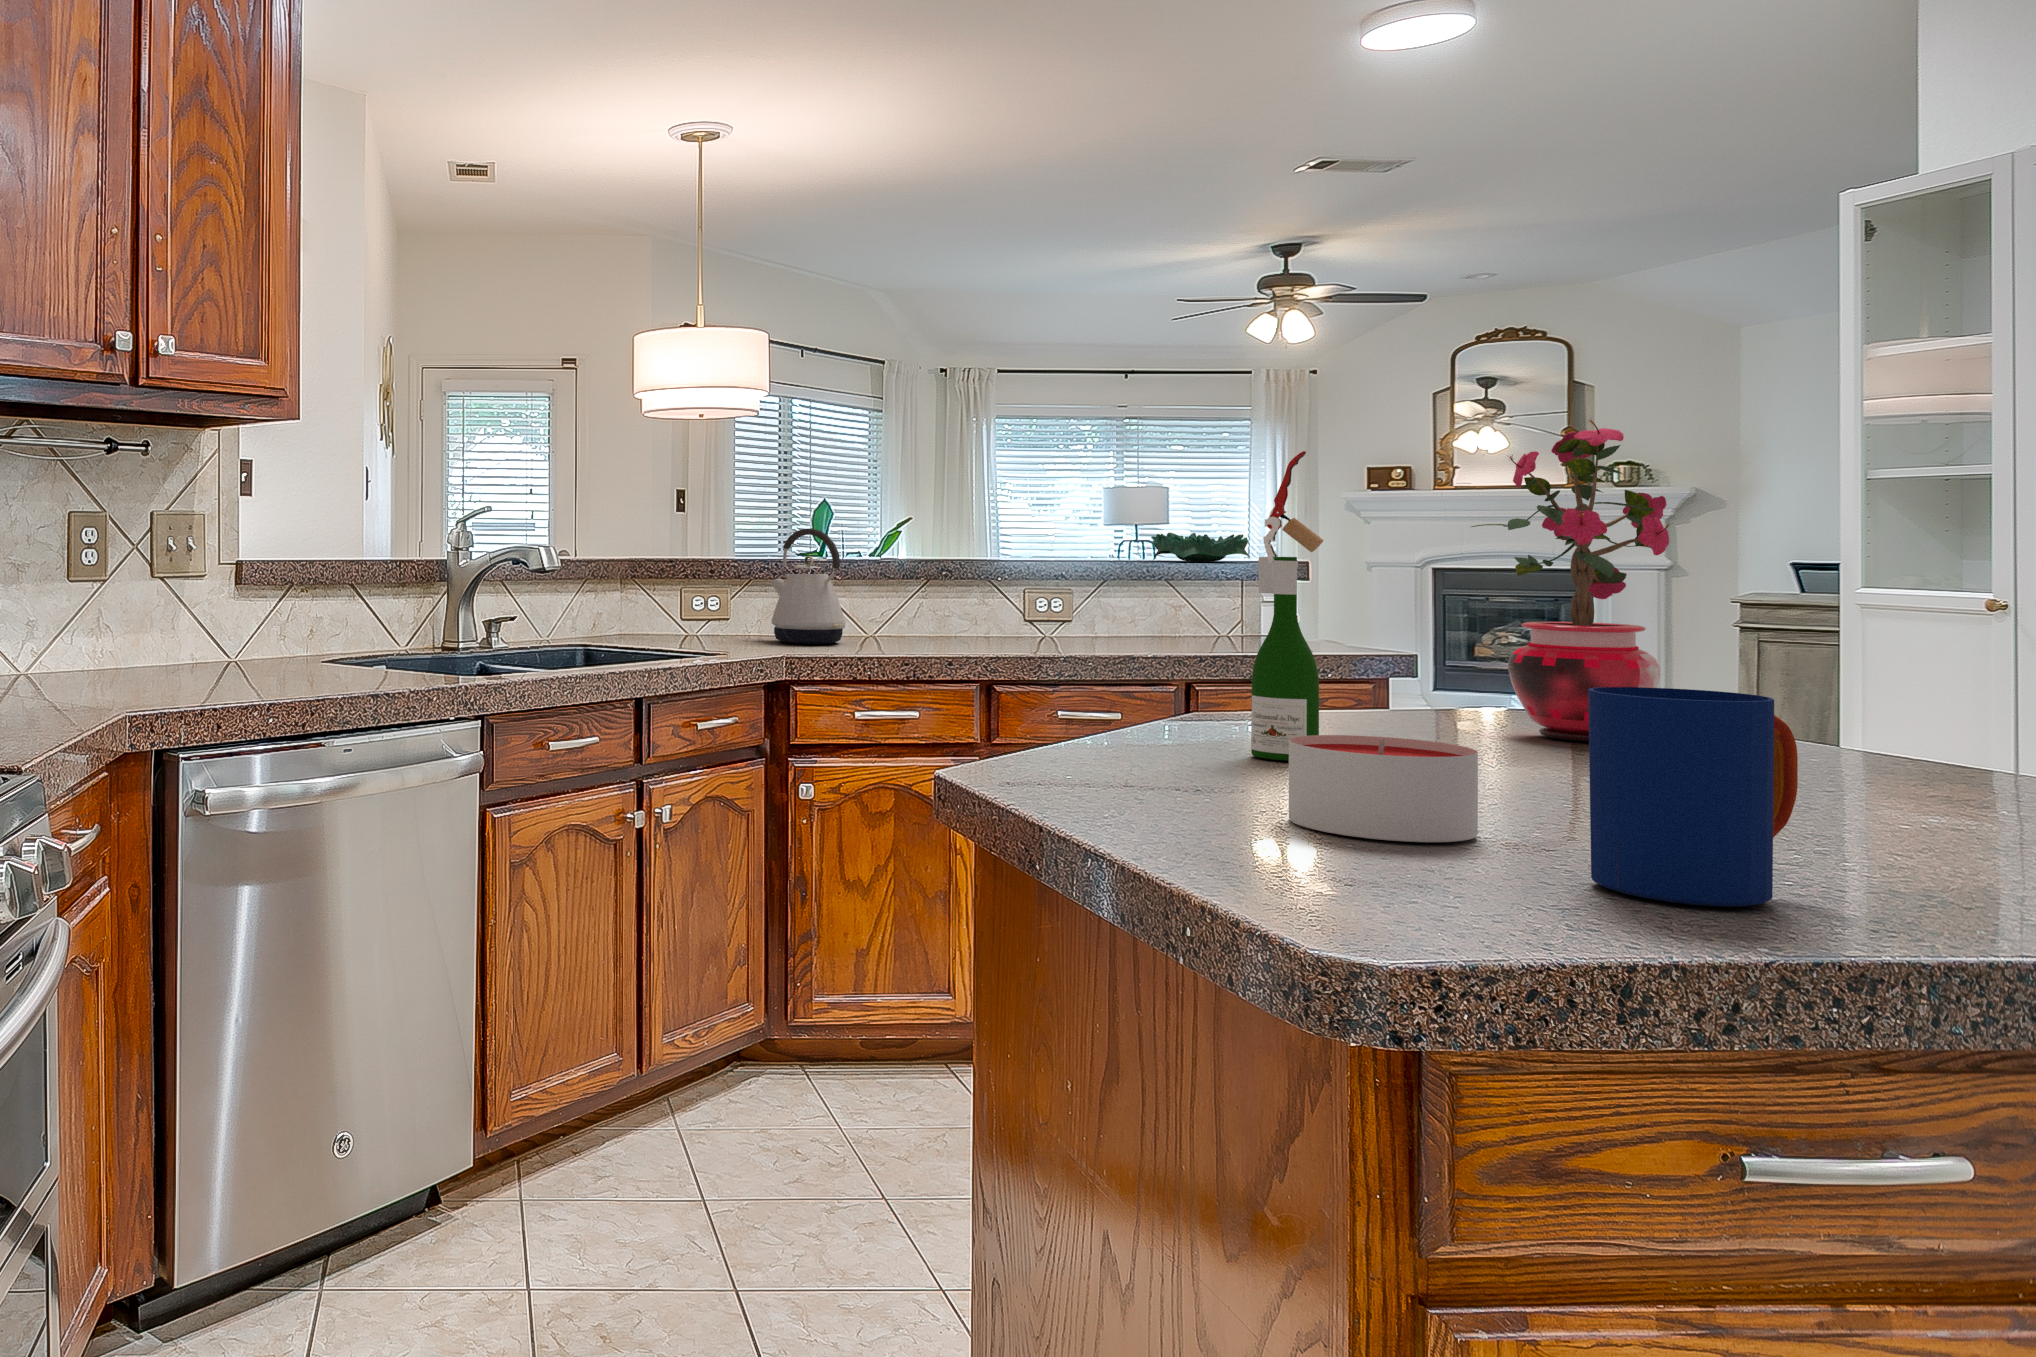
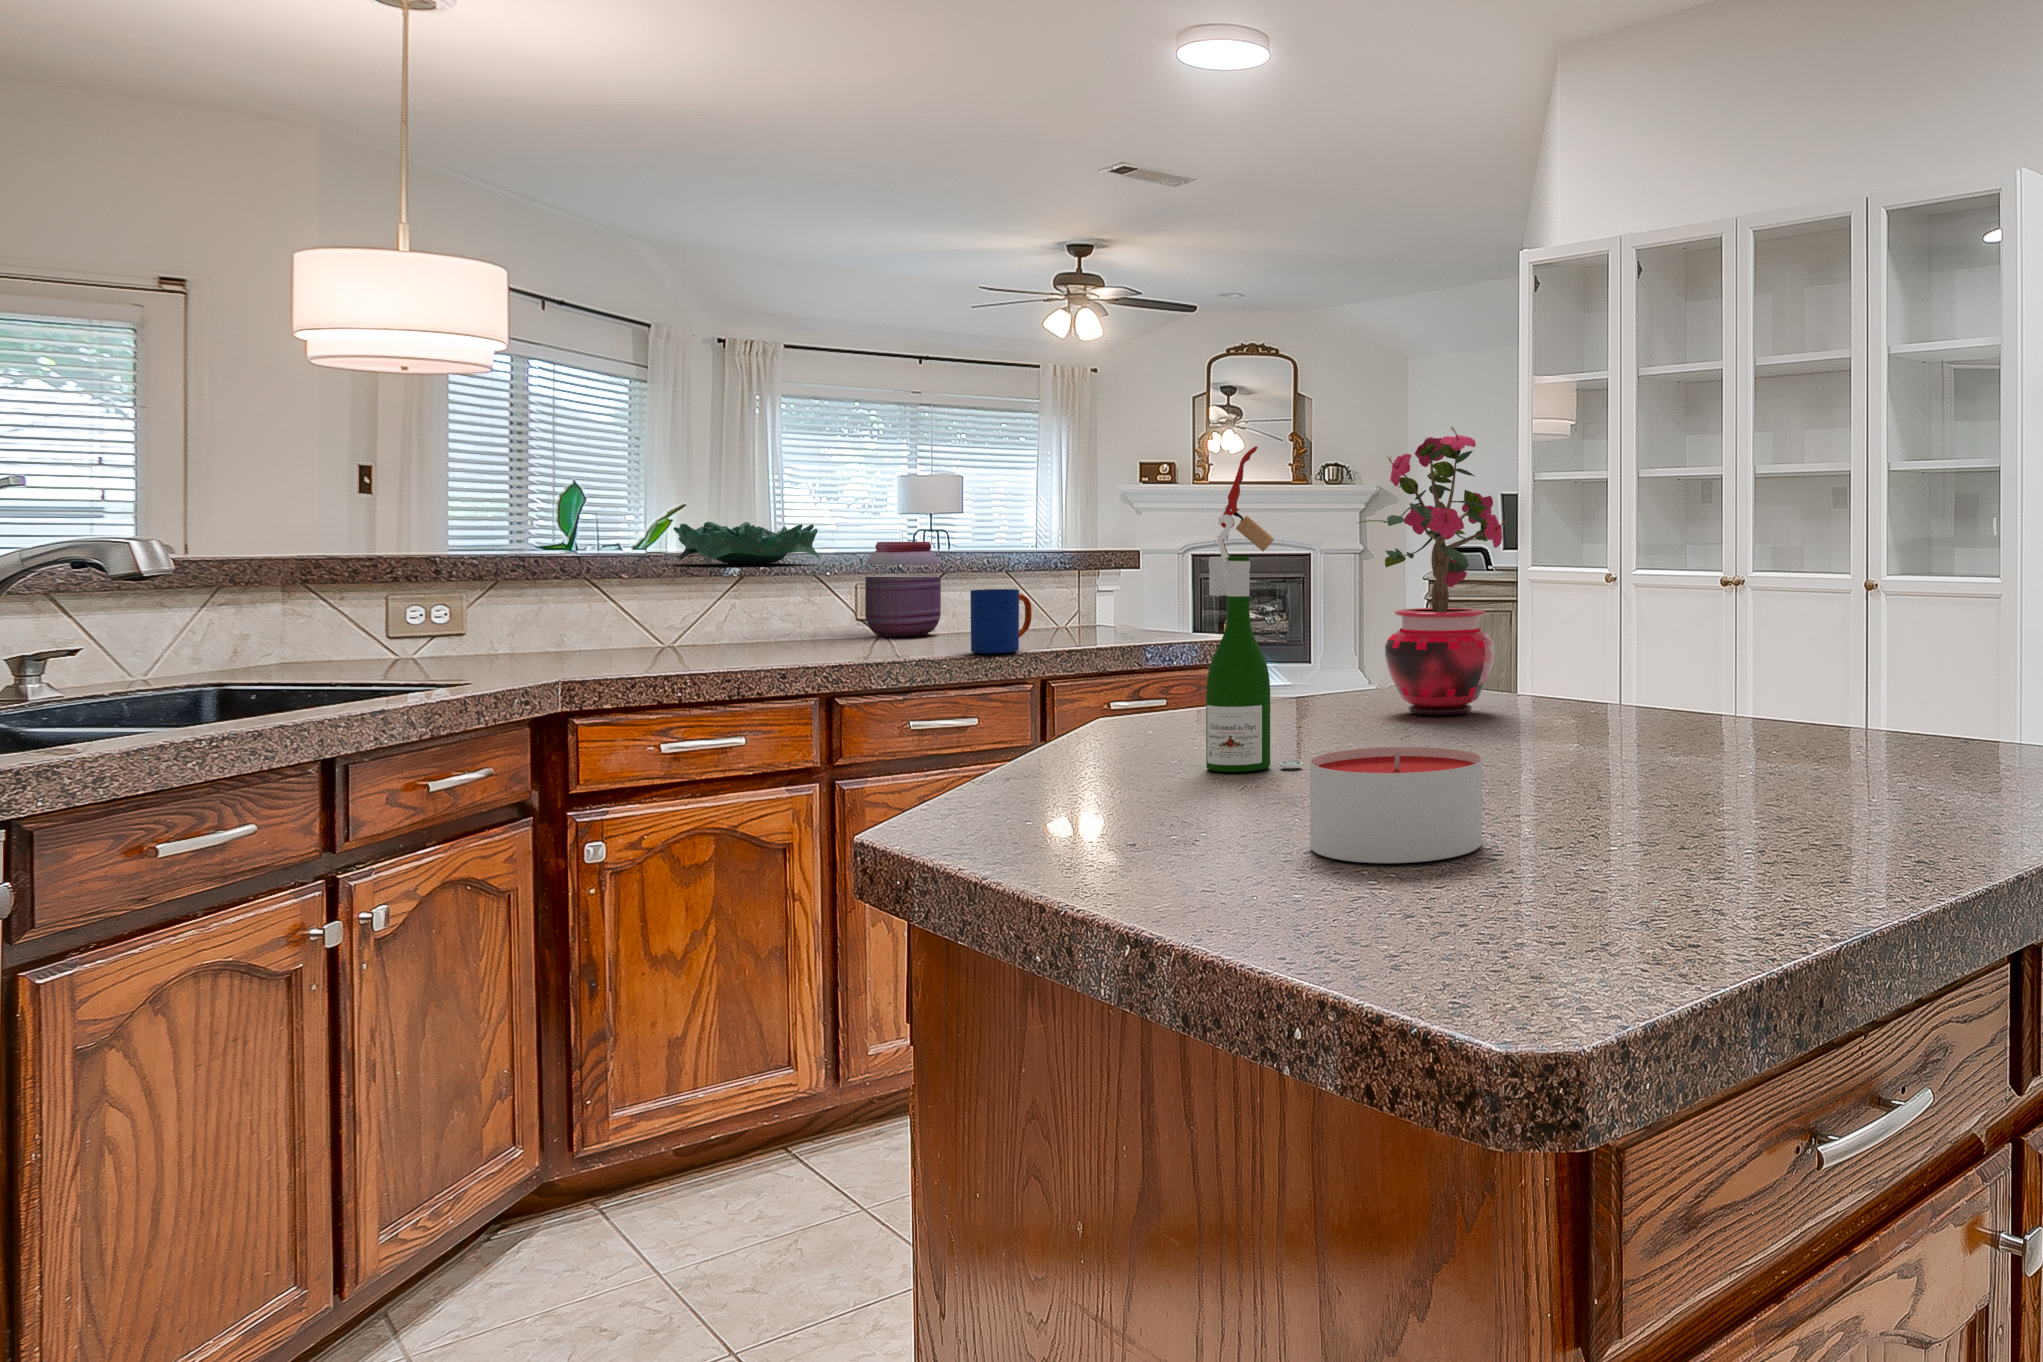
kettle: present [771,528,845,644] -> none [531,521,642,667]
decorative bowl: present [1151,533,1250,562] -> present [674,522,819,564]
jar: none [1028,548,1096,636] -> present [865,542,941,637]
mug: present [1588,687,1798,907] -> present [970,589,1032,654]

